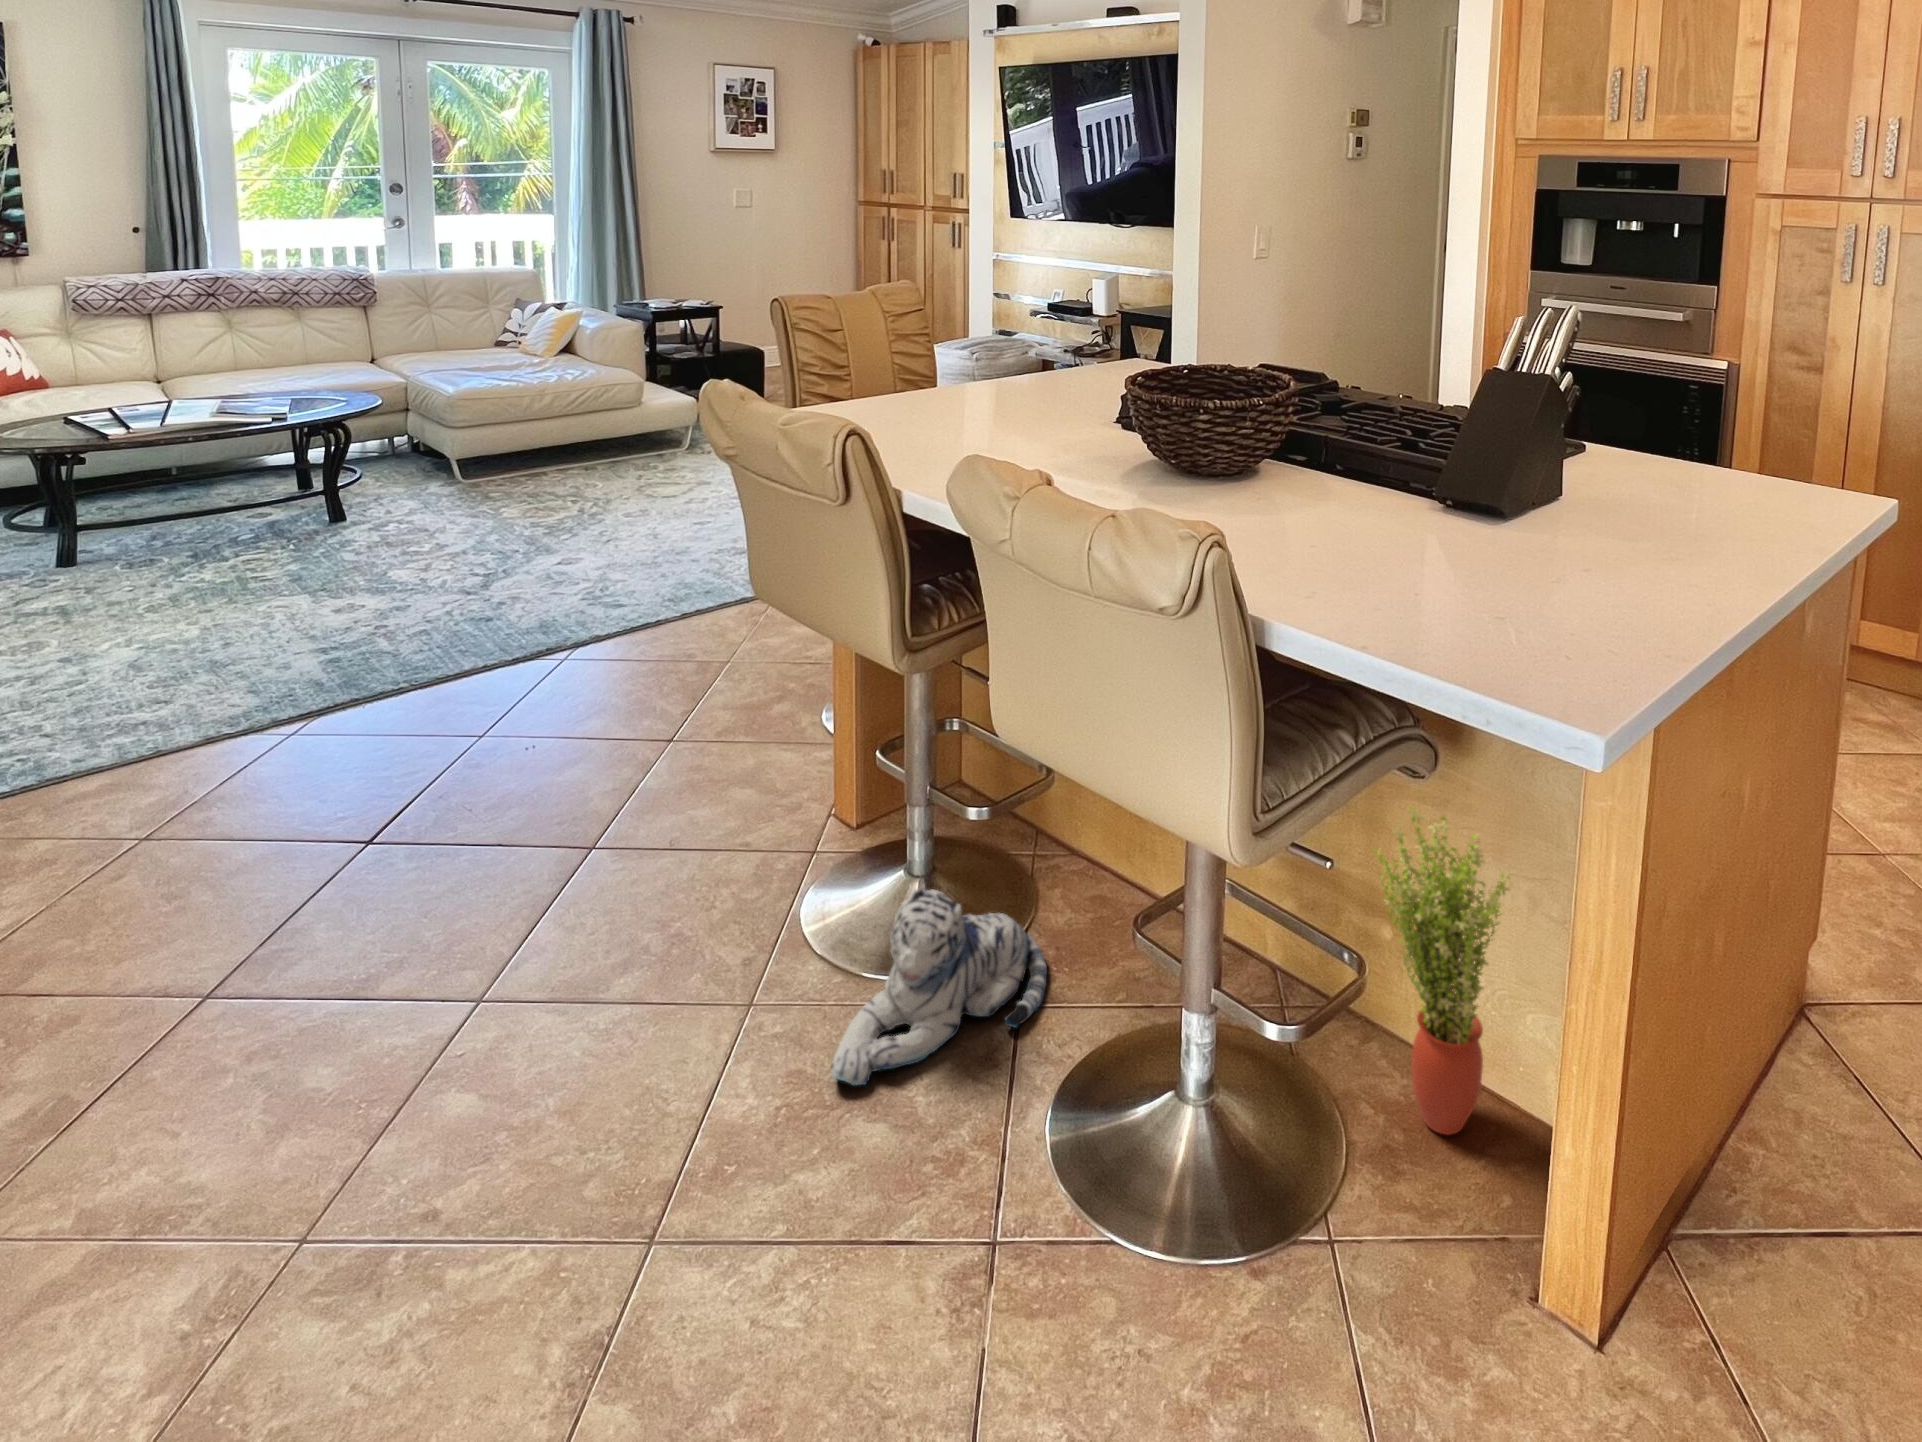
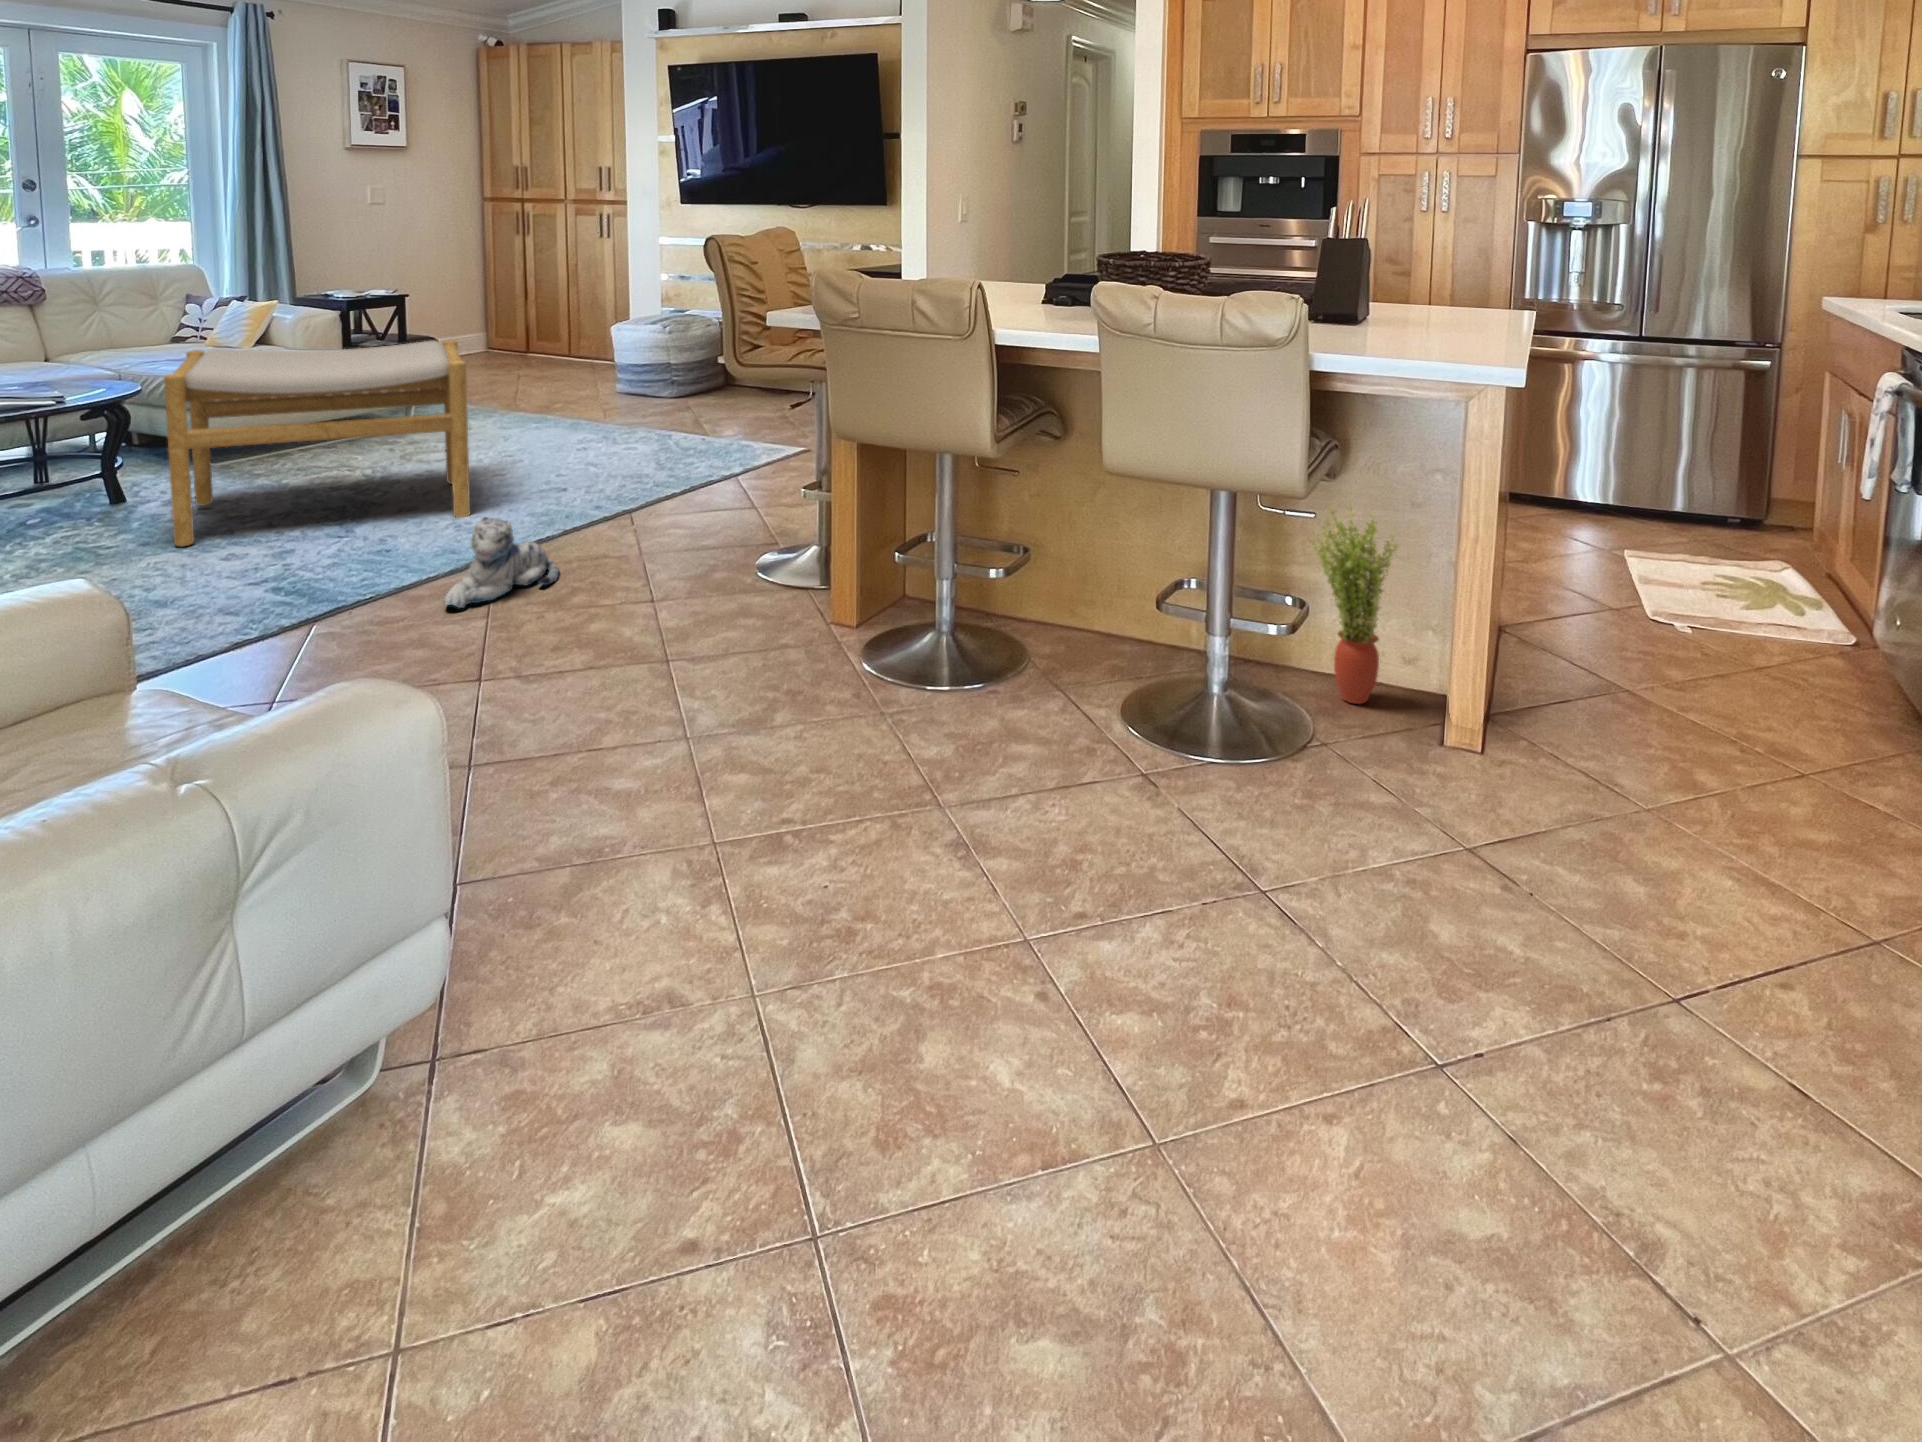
footstool: none [317,378,666,592] -> present [164,340,470,546]
plush toy: present [831,889,1047,1085] -> present [444,517,559,608]

